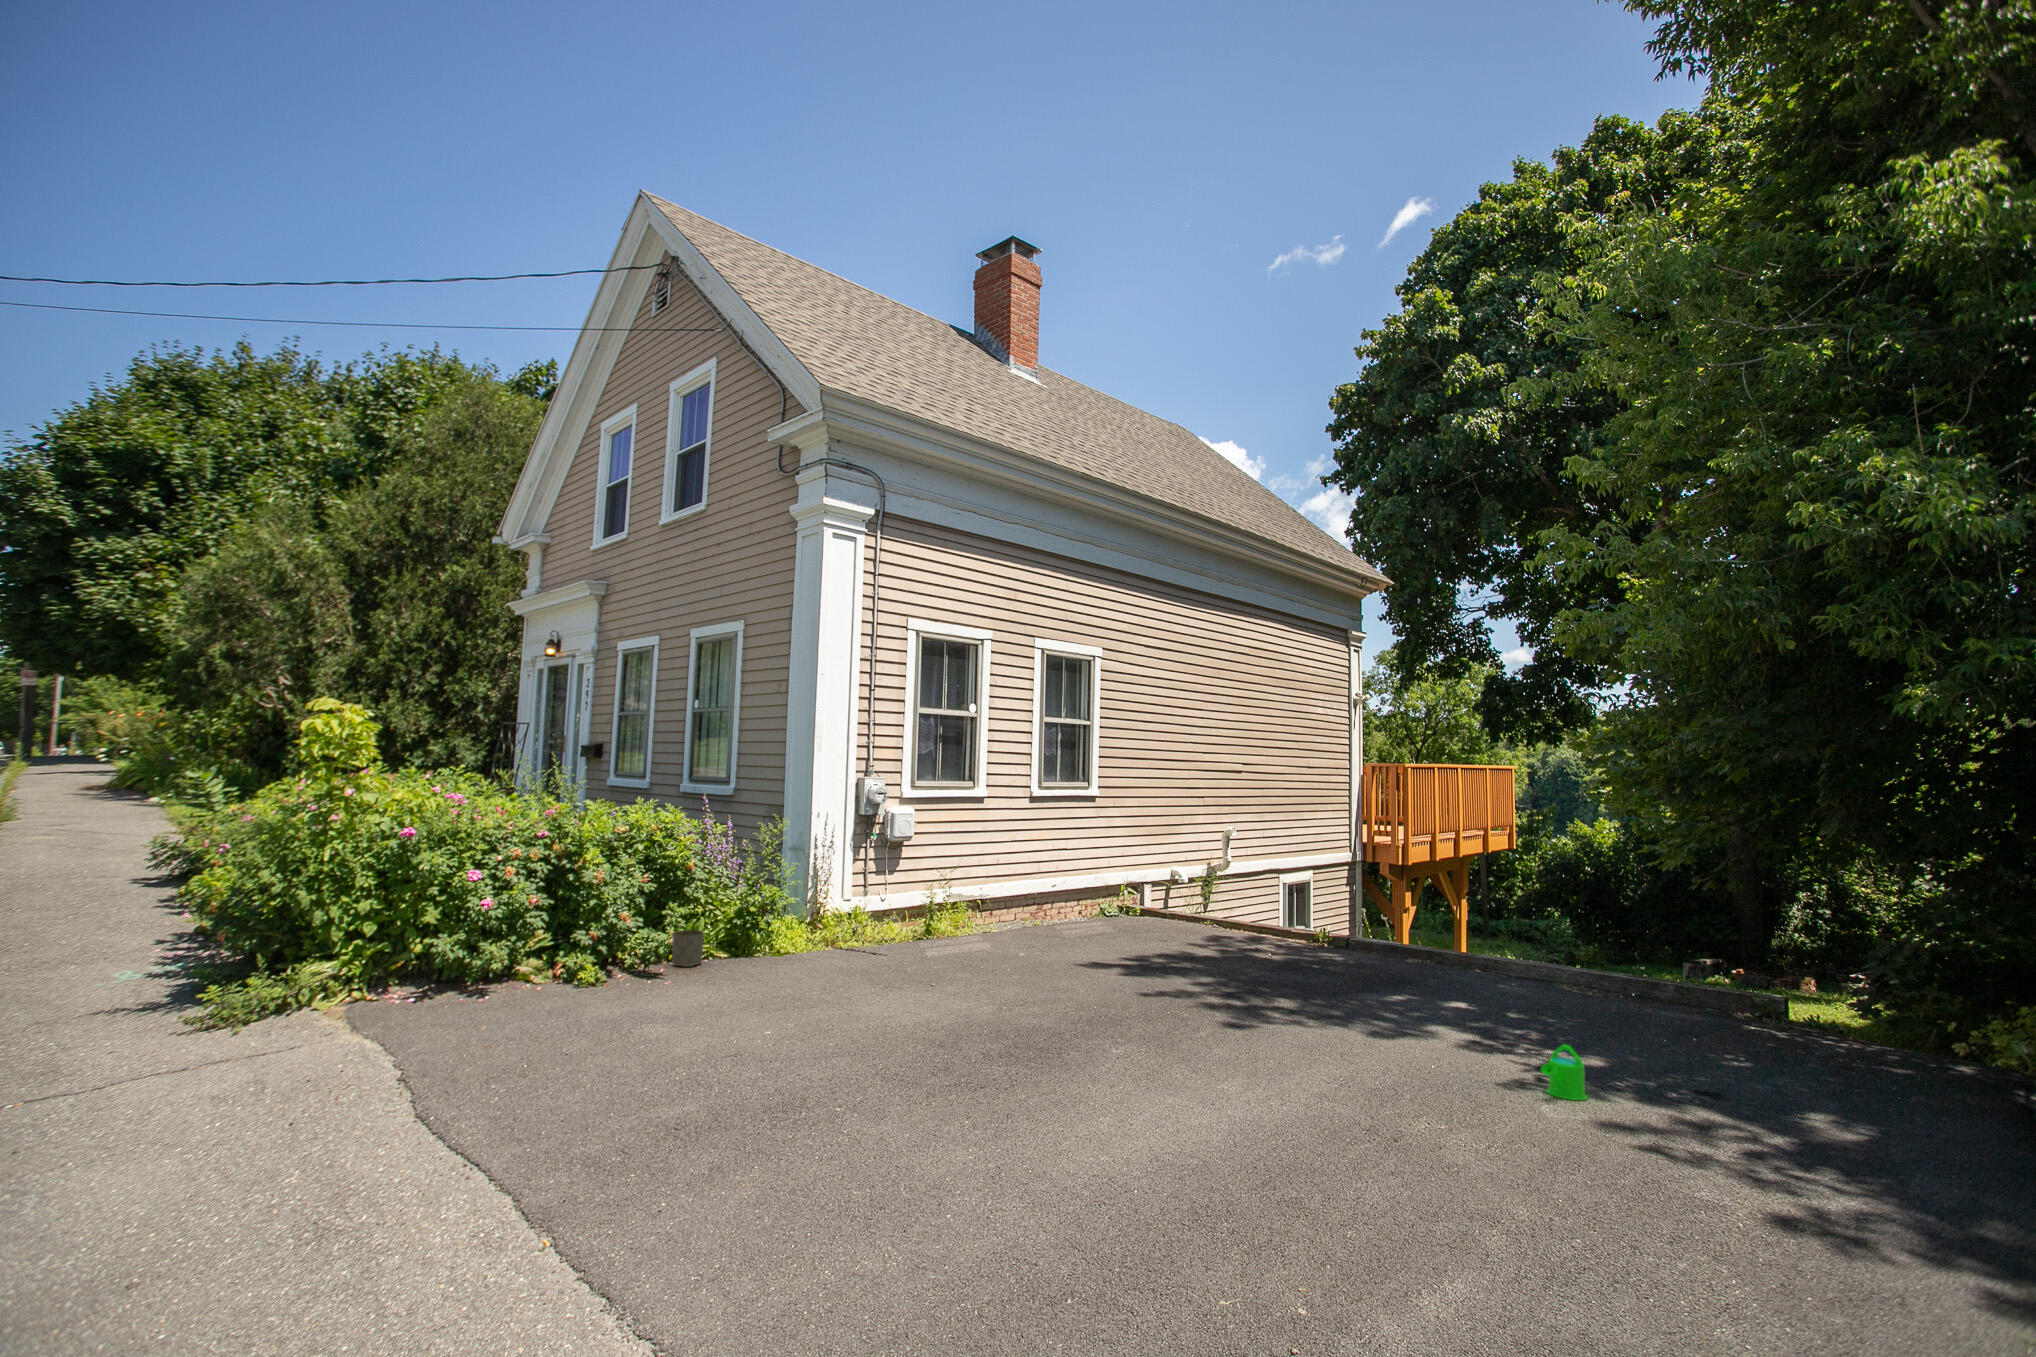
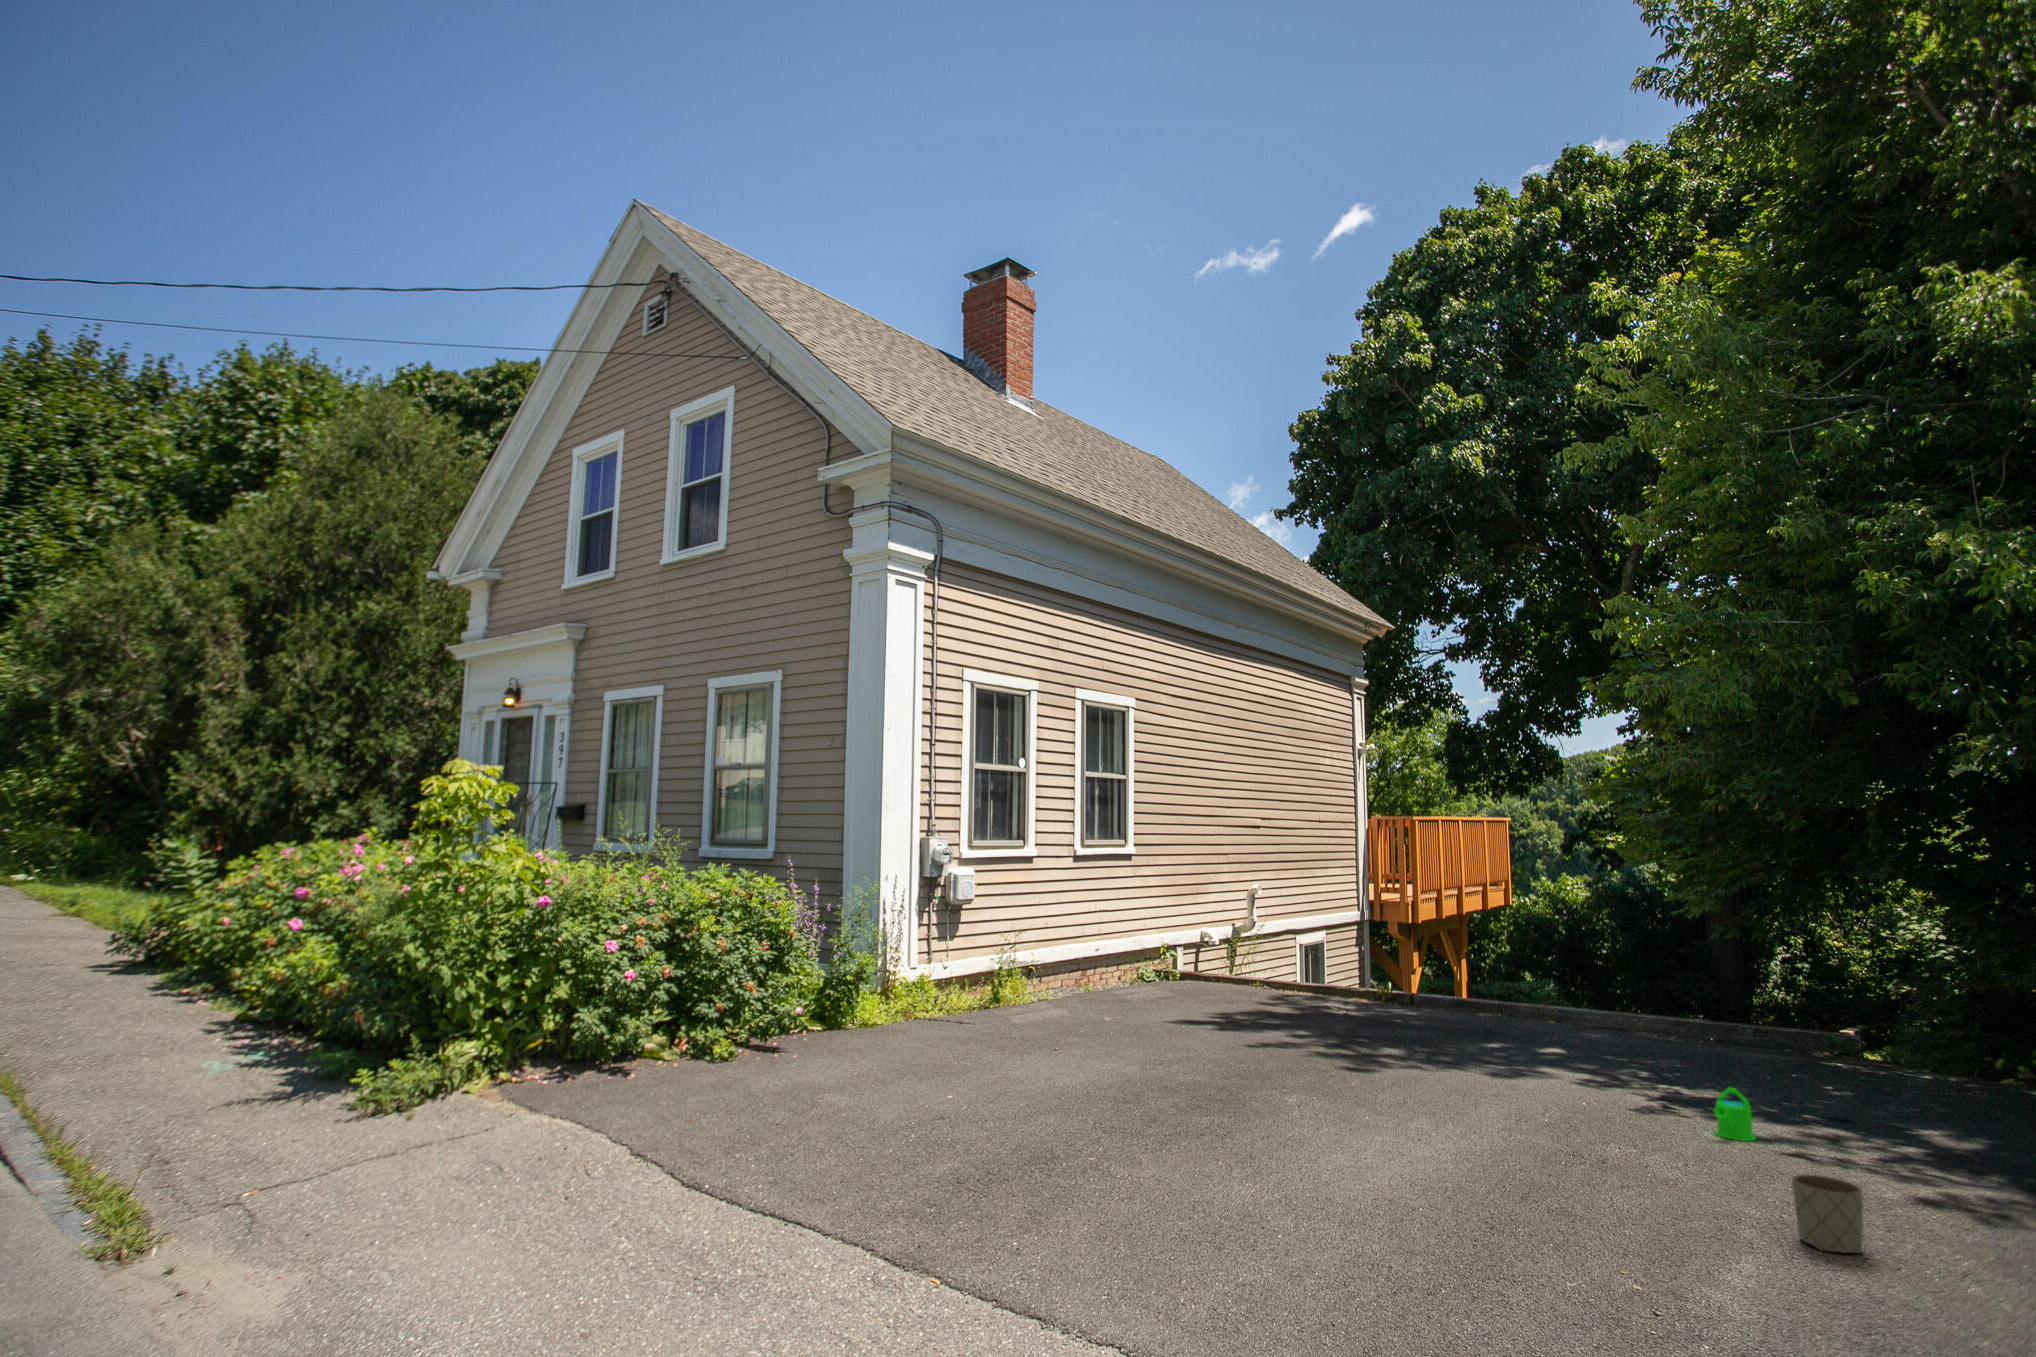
planter: present [672,930,705,967] -> present [1792,1175,1863,1253]

